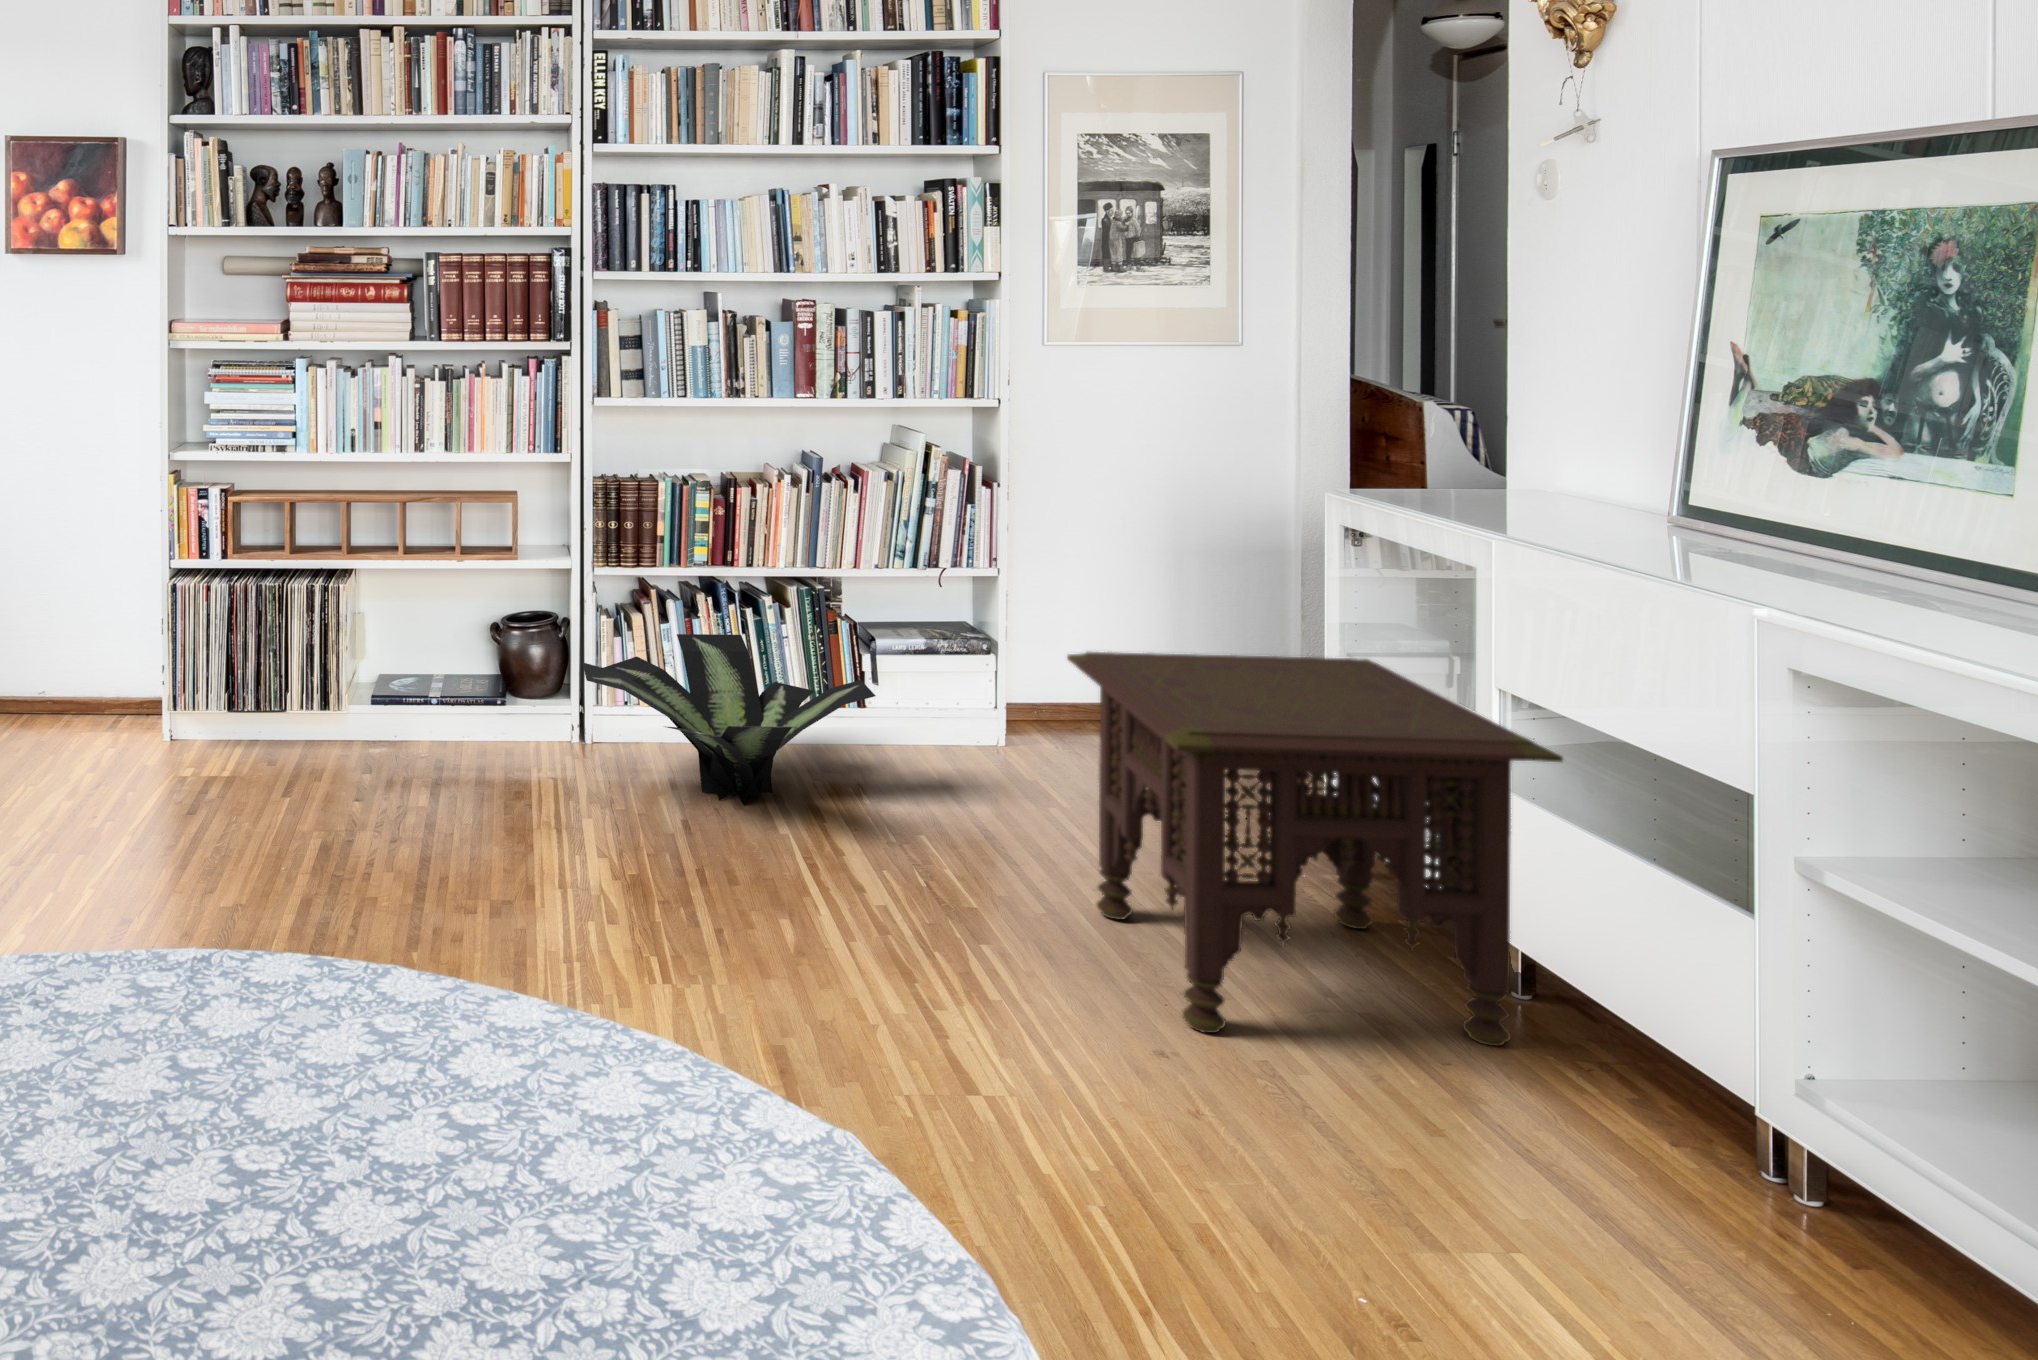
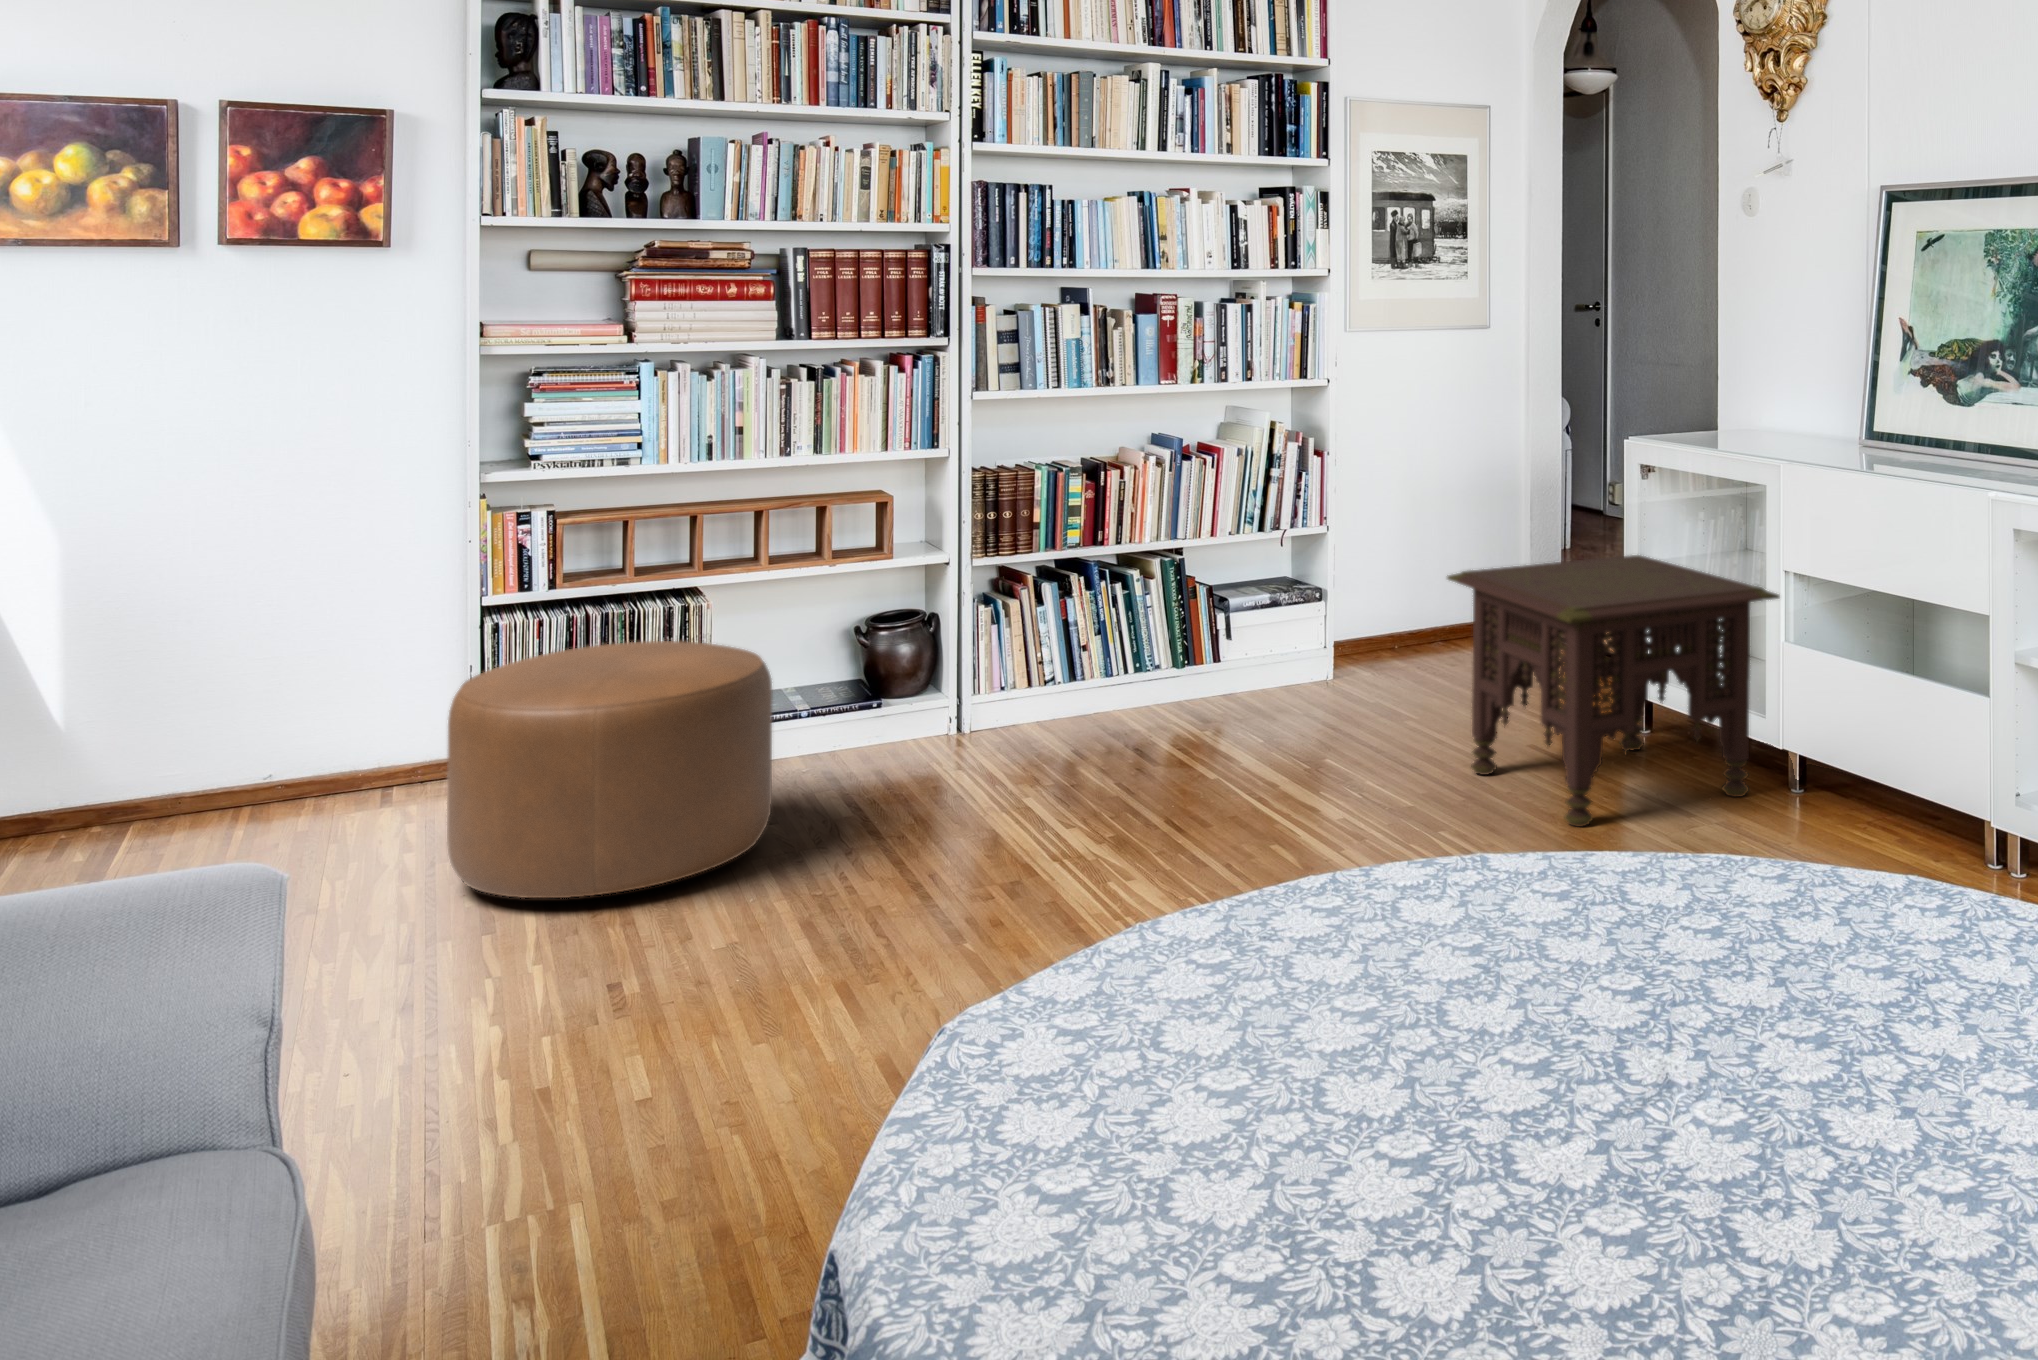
ottoman: none [63,617,333,857] -> present [447,641,773,898]
potted plant: present [582,634,876,803] -> none [993,607,1261,754]

